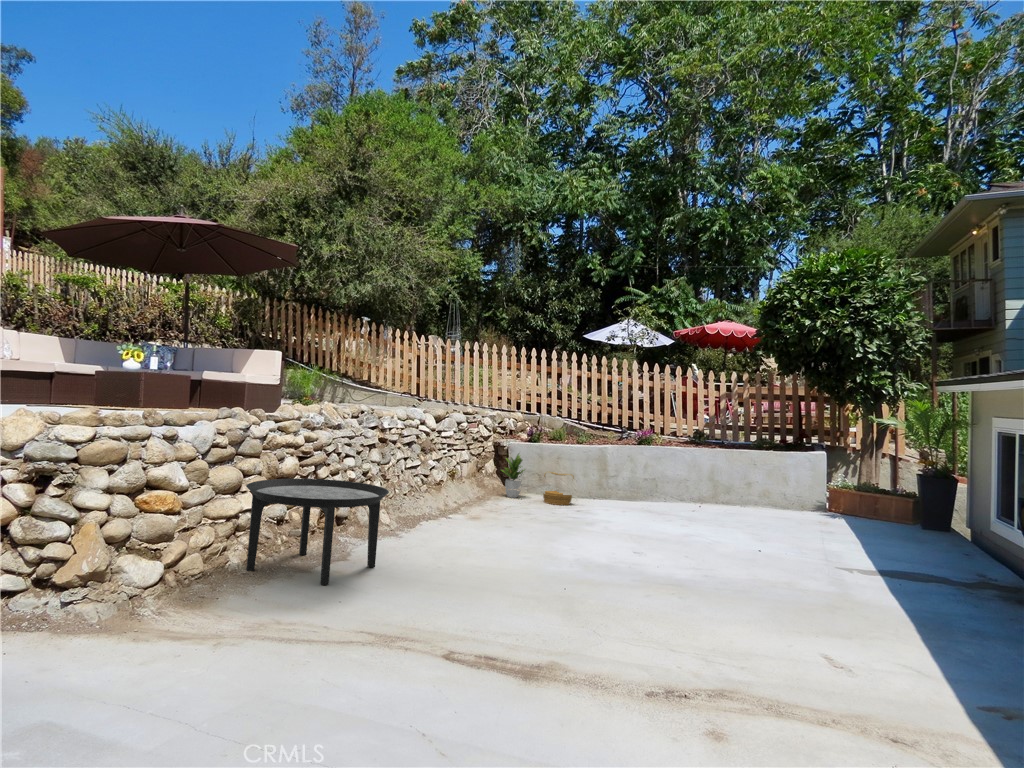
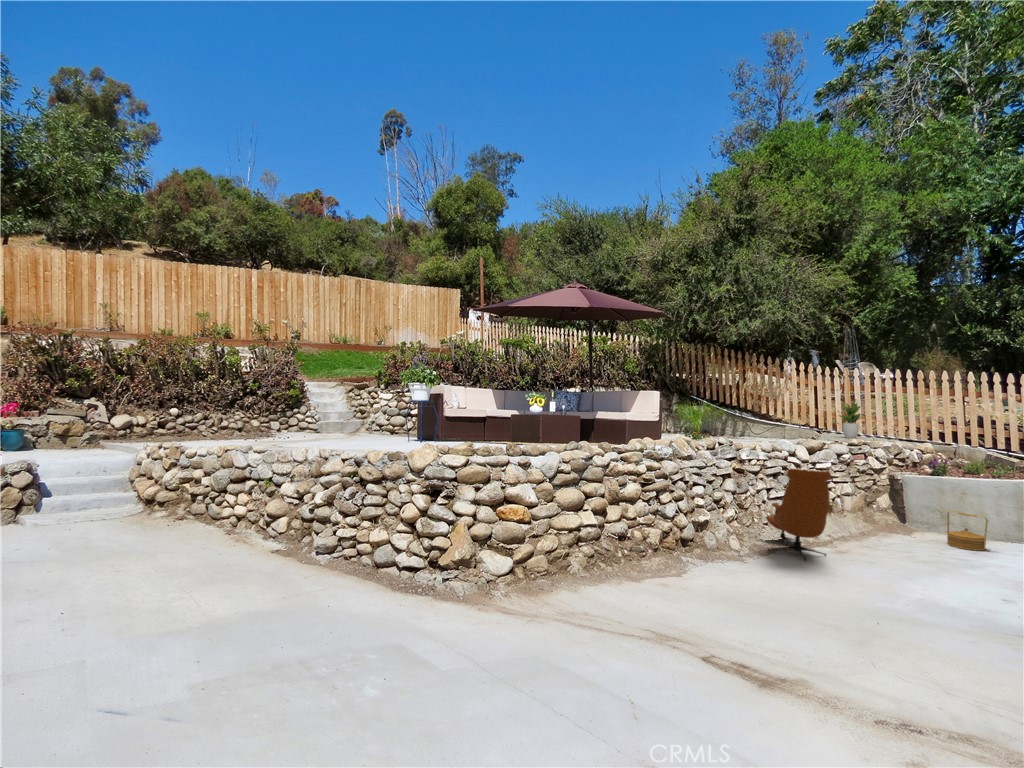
lounge chair: none [402,436,478,528] -> present [766,469,831,561]
potted plant: present [502,454,524,498] -> present [839,400,862,439]
round table: present [246,479,389,585] -> none [579,501,701,600]

